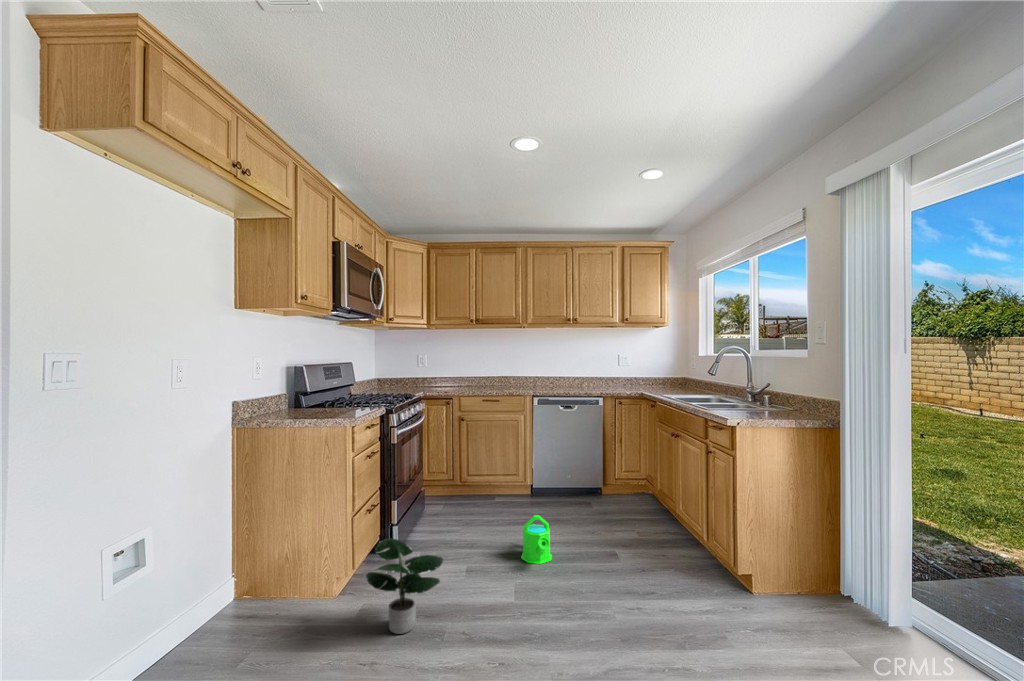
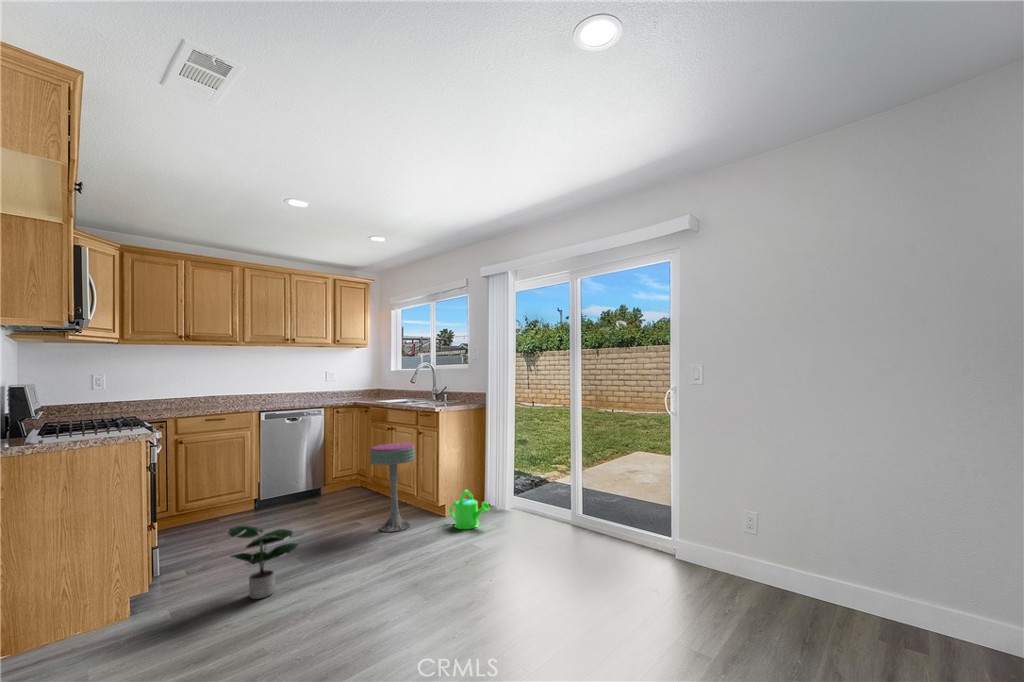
bar stool: none [584,466,647,596] -> present [370,443,415,532]
watering can: present [521,515,552,564] -> present [449,490,490,529]

